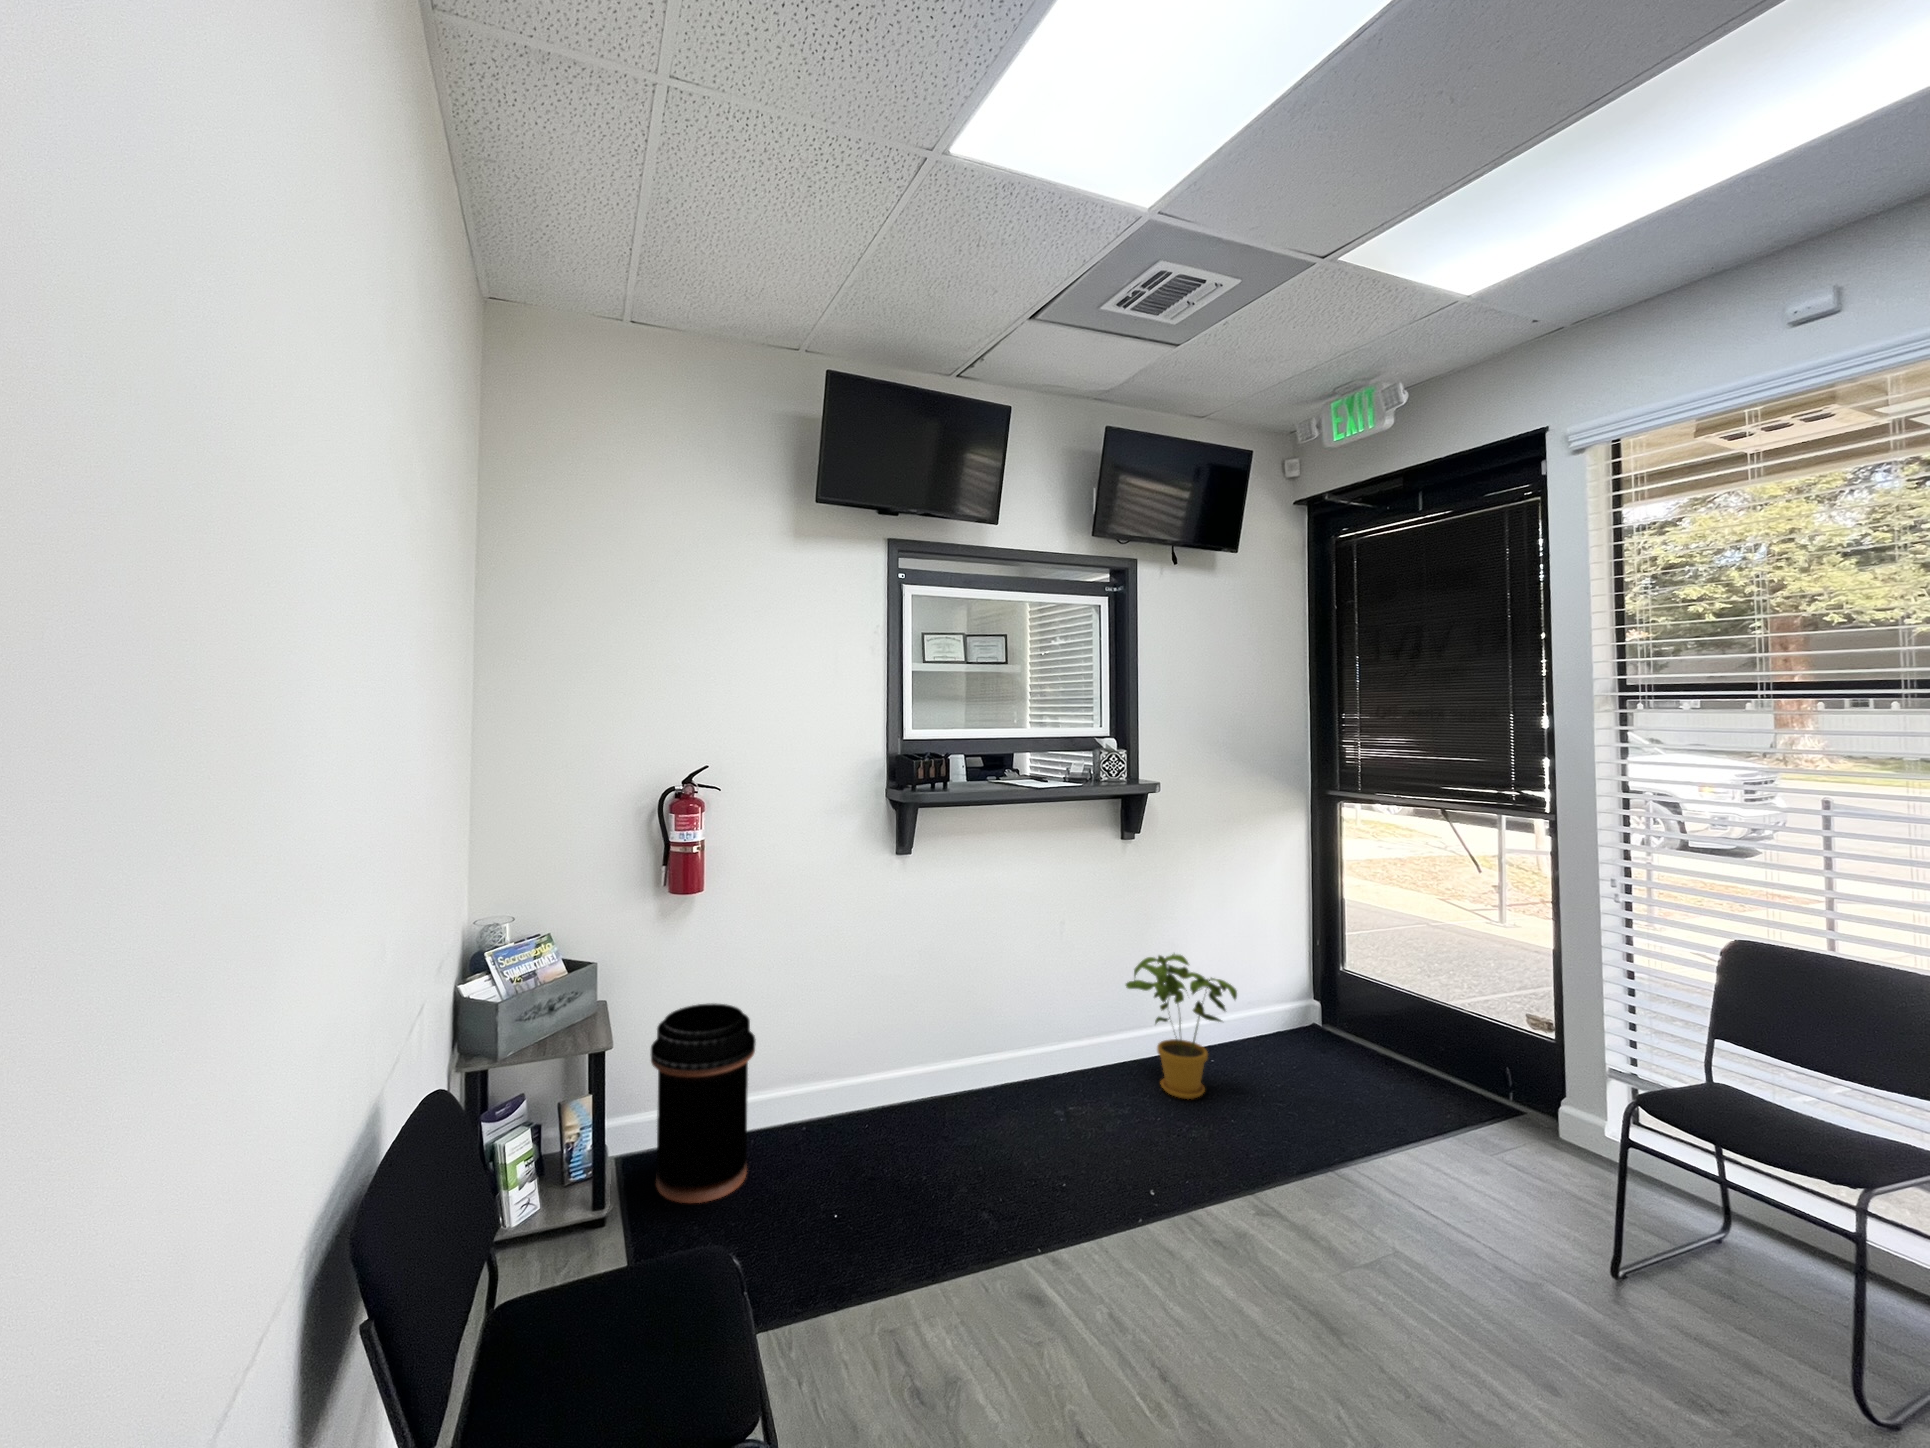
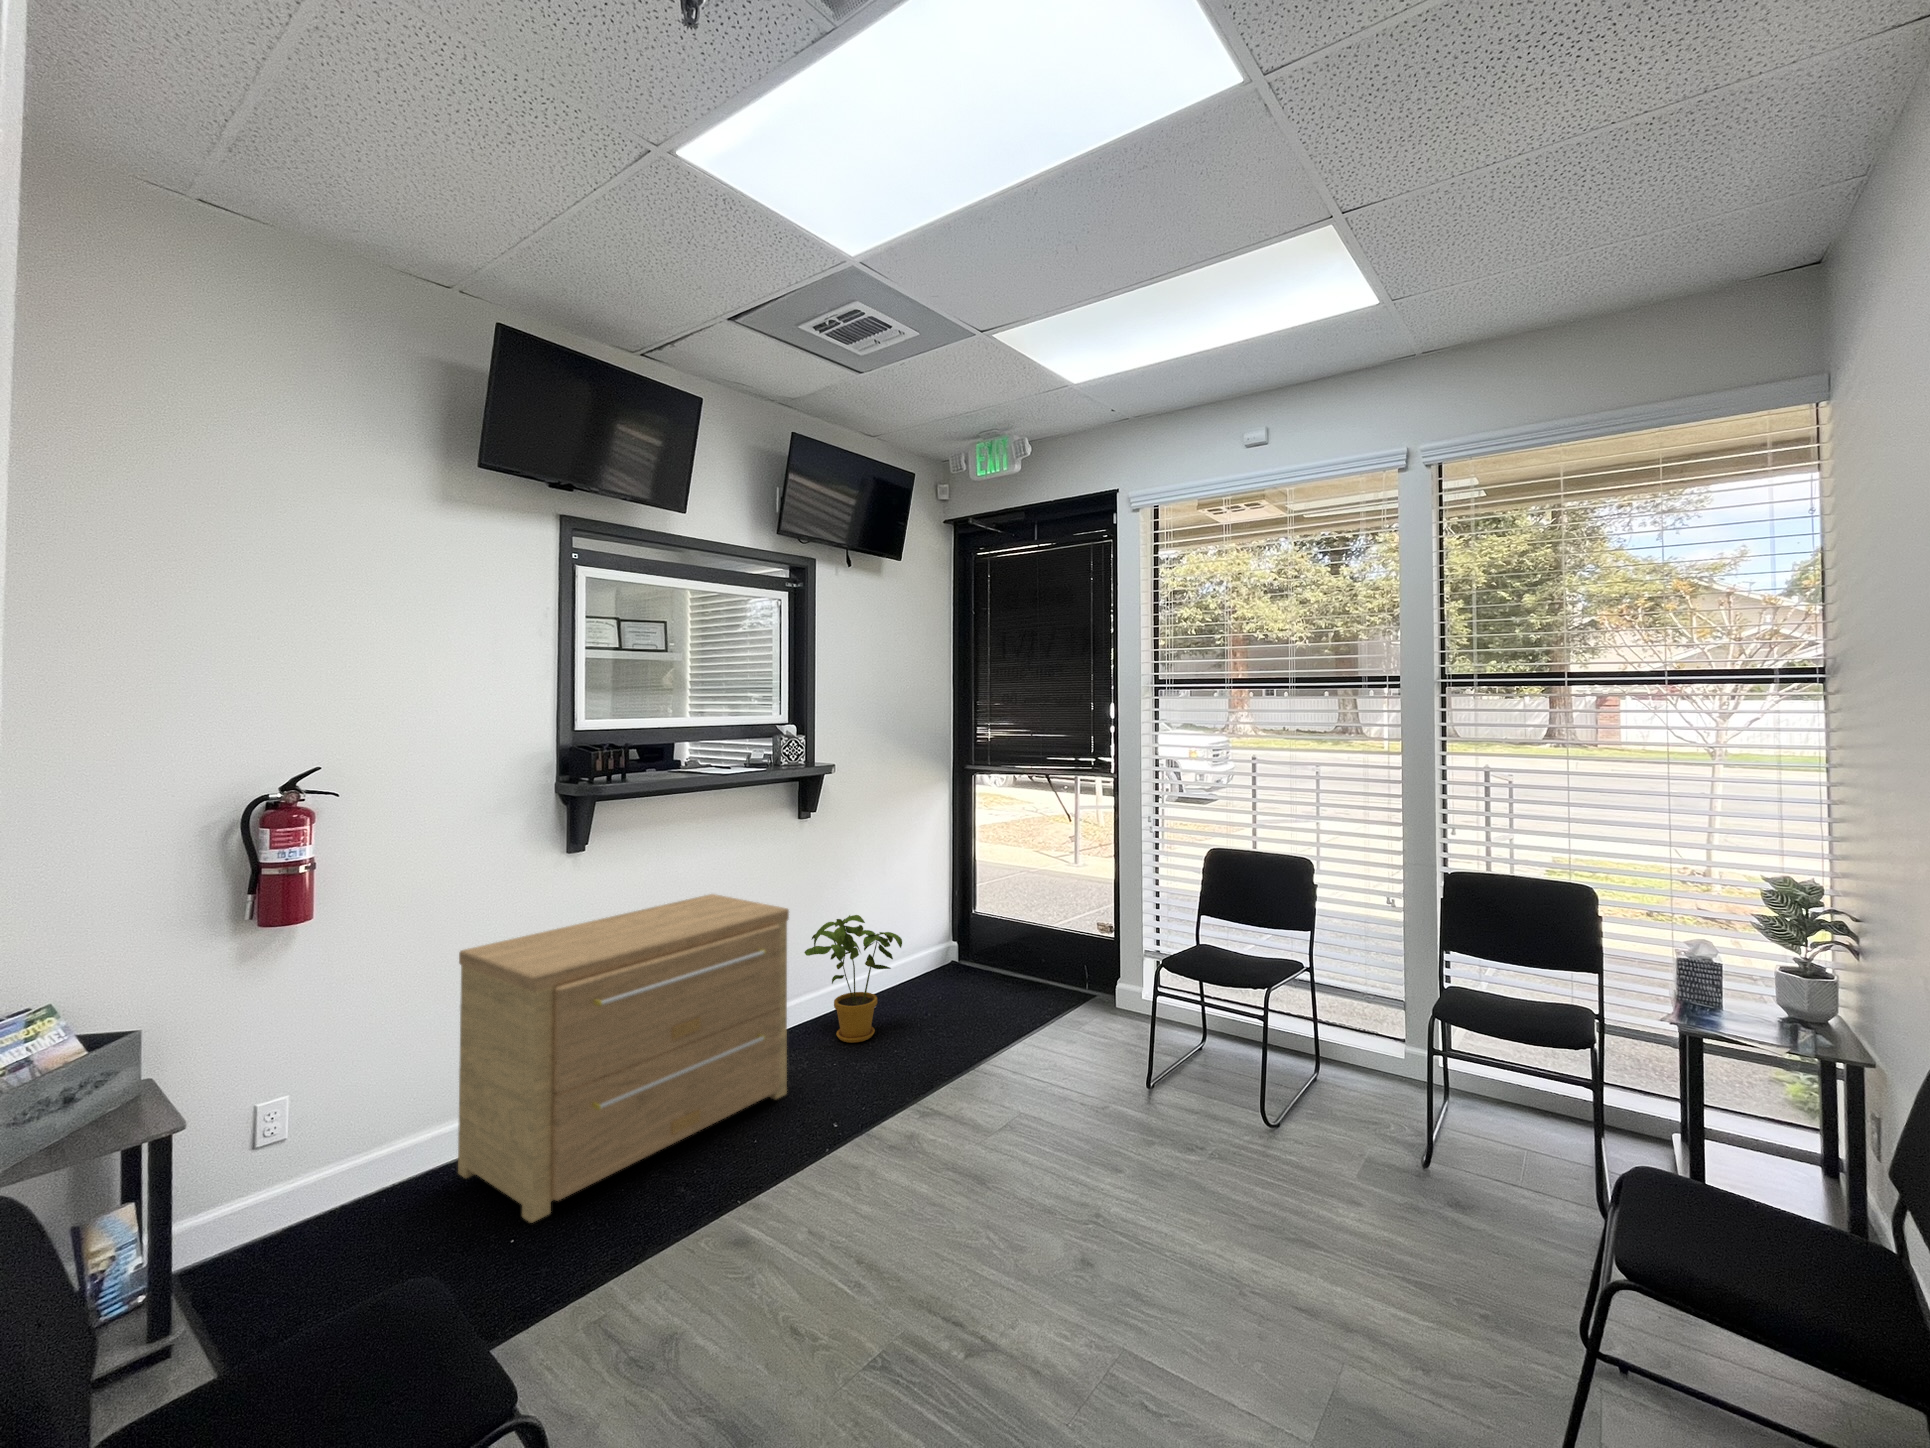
side table: none [808,909,1100,1202] -> present [458,894,789,1223]
trash can: present [651,1003,756,1203] -> none [230,1050,393,1300]

